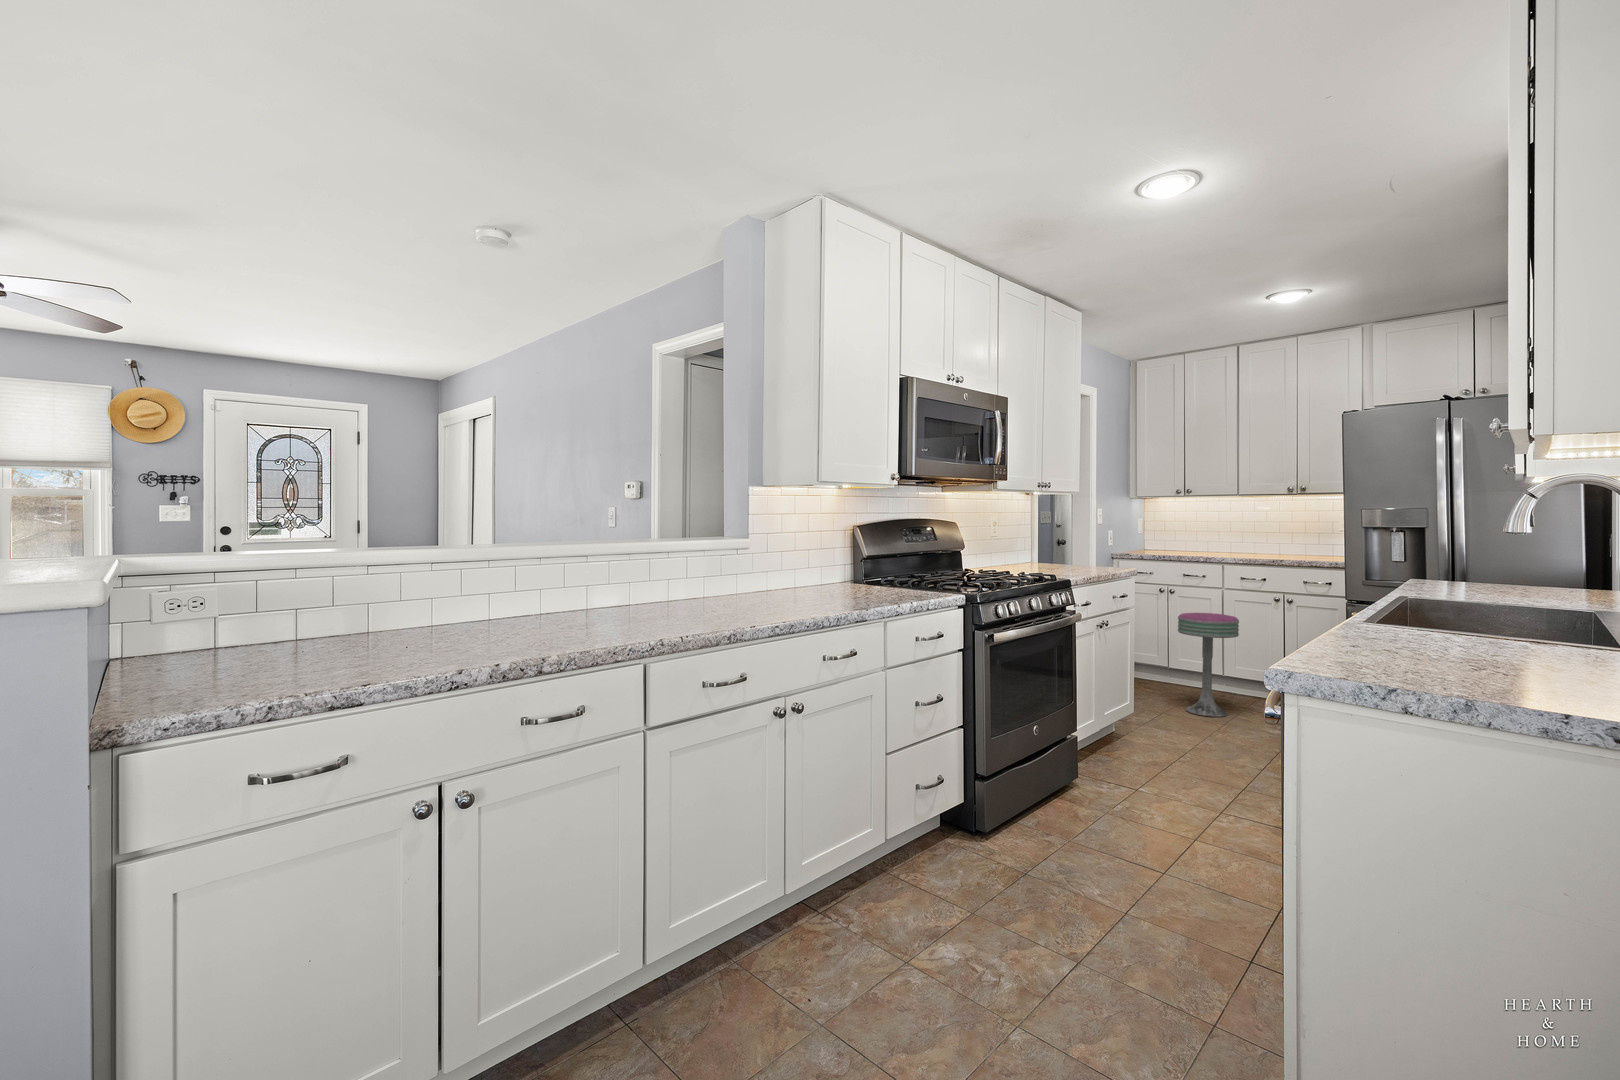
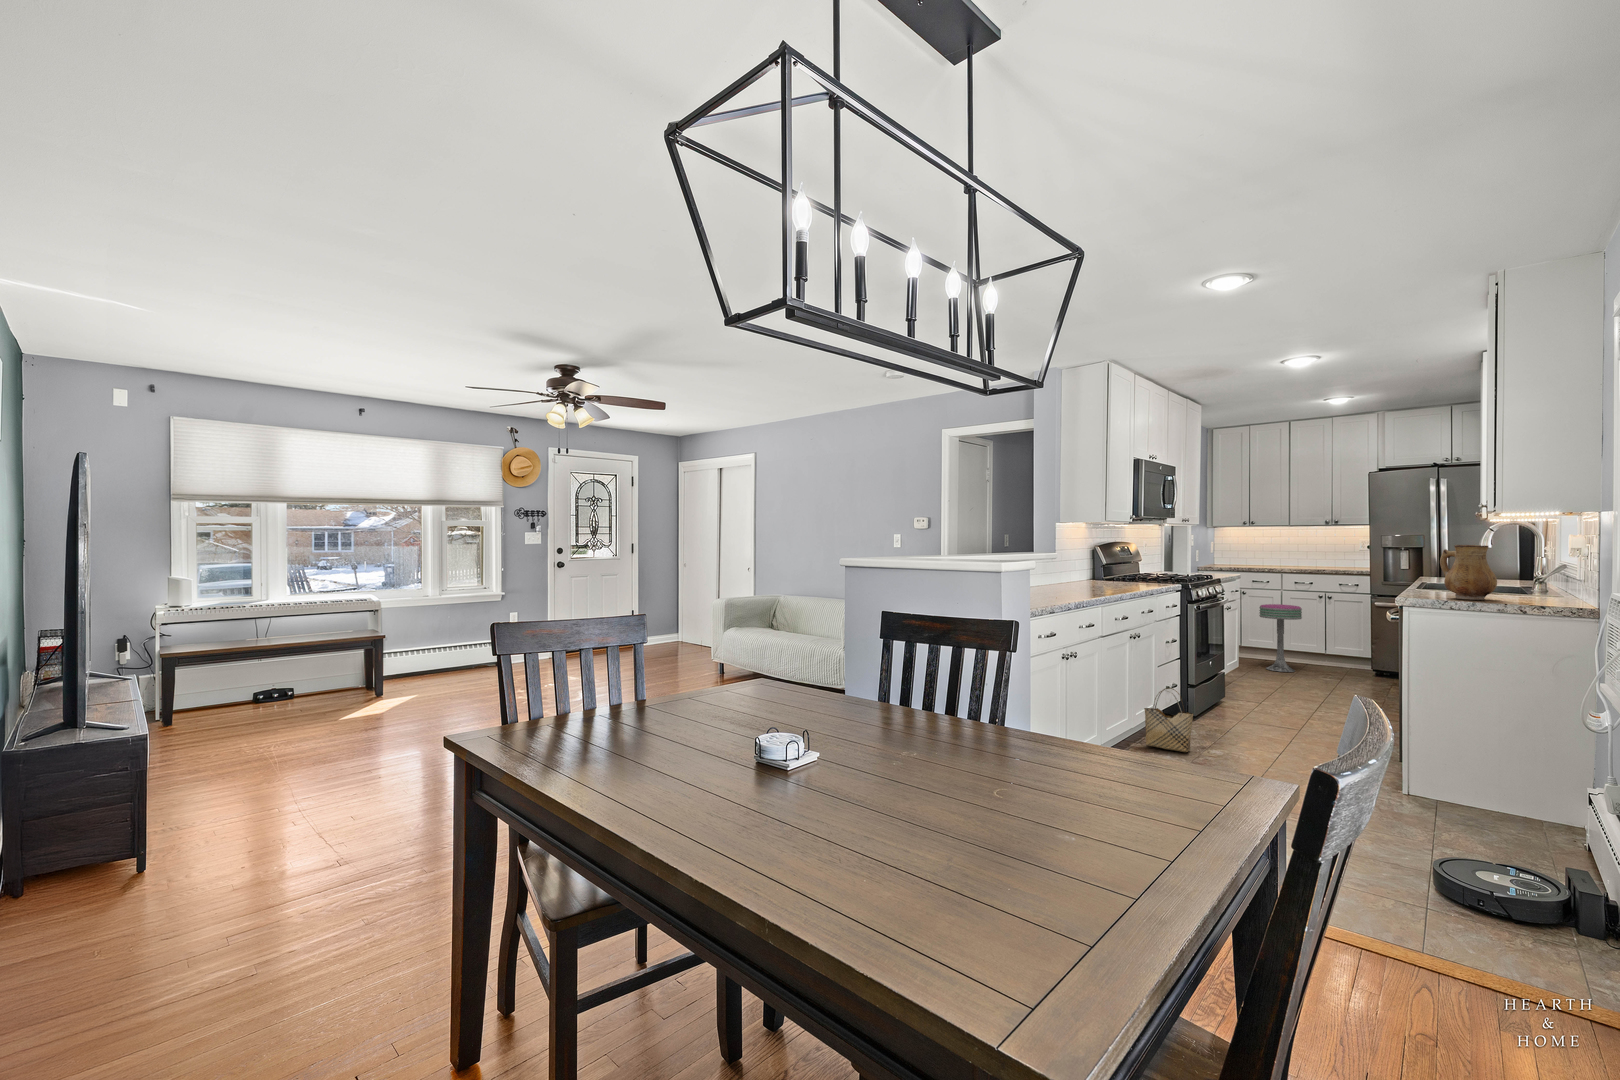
ceramic pitcher: none [1385,523,1543,685] -> present [1440,545,1497,600]
woven basket: none [808,809,892,953] -> present [1144,688,1193,752]

